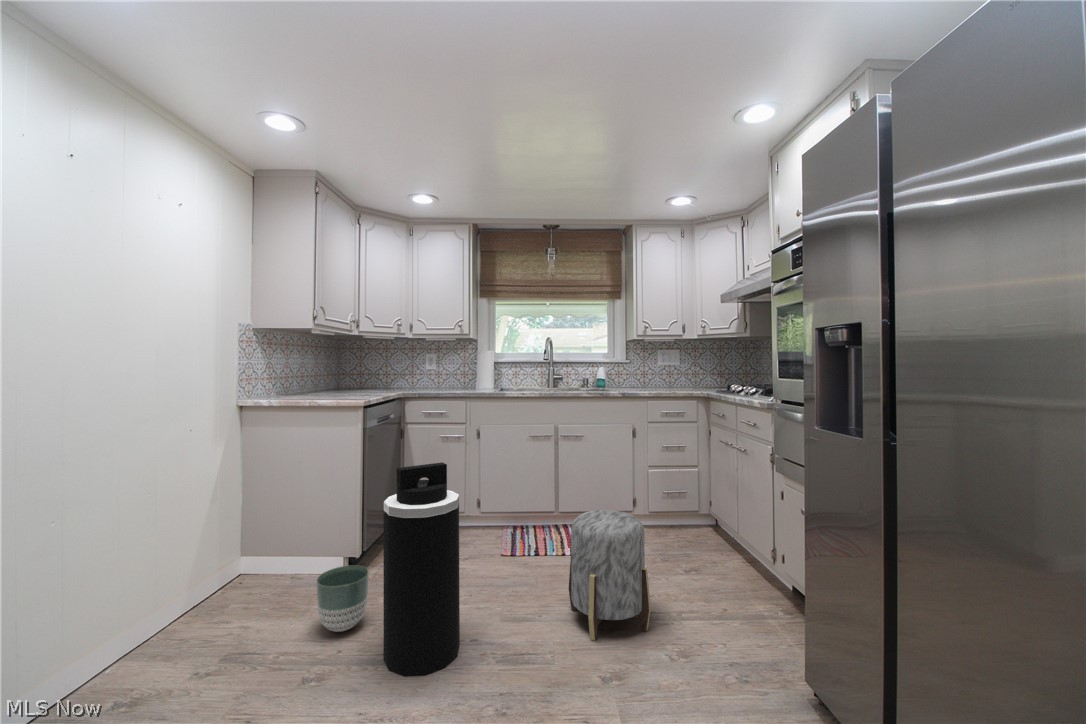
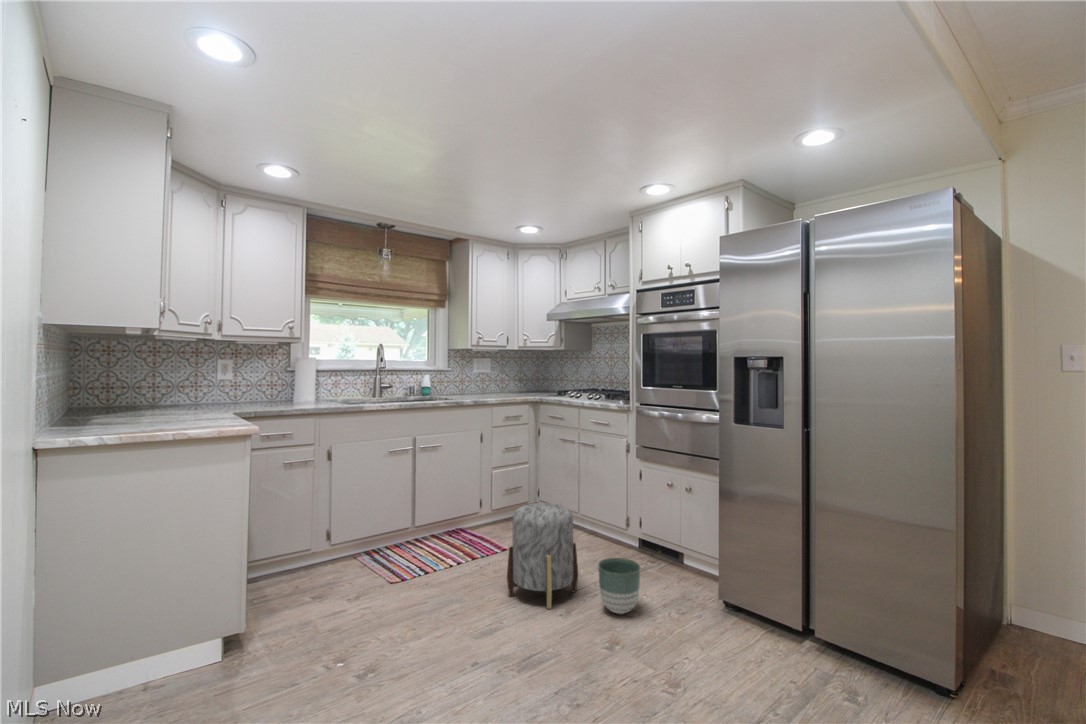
trash can: present [383,462,460,676] -> none [396,479,468,689]
planter: present [317,565,369,632] -> present [598,558,640,614]

